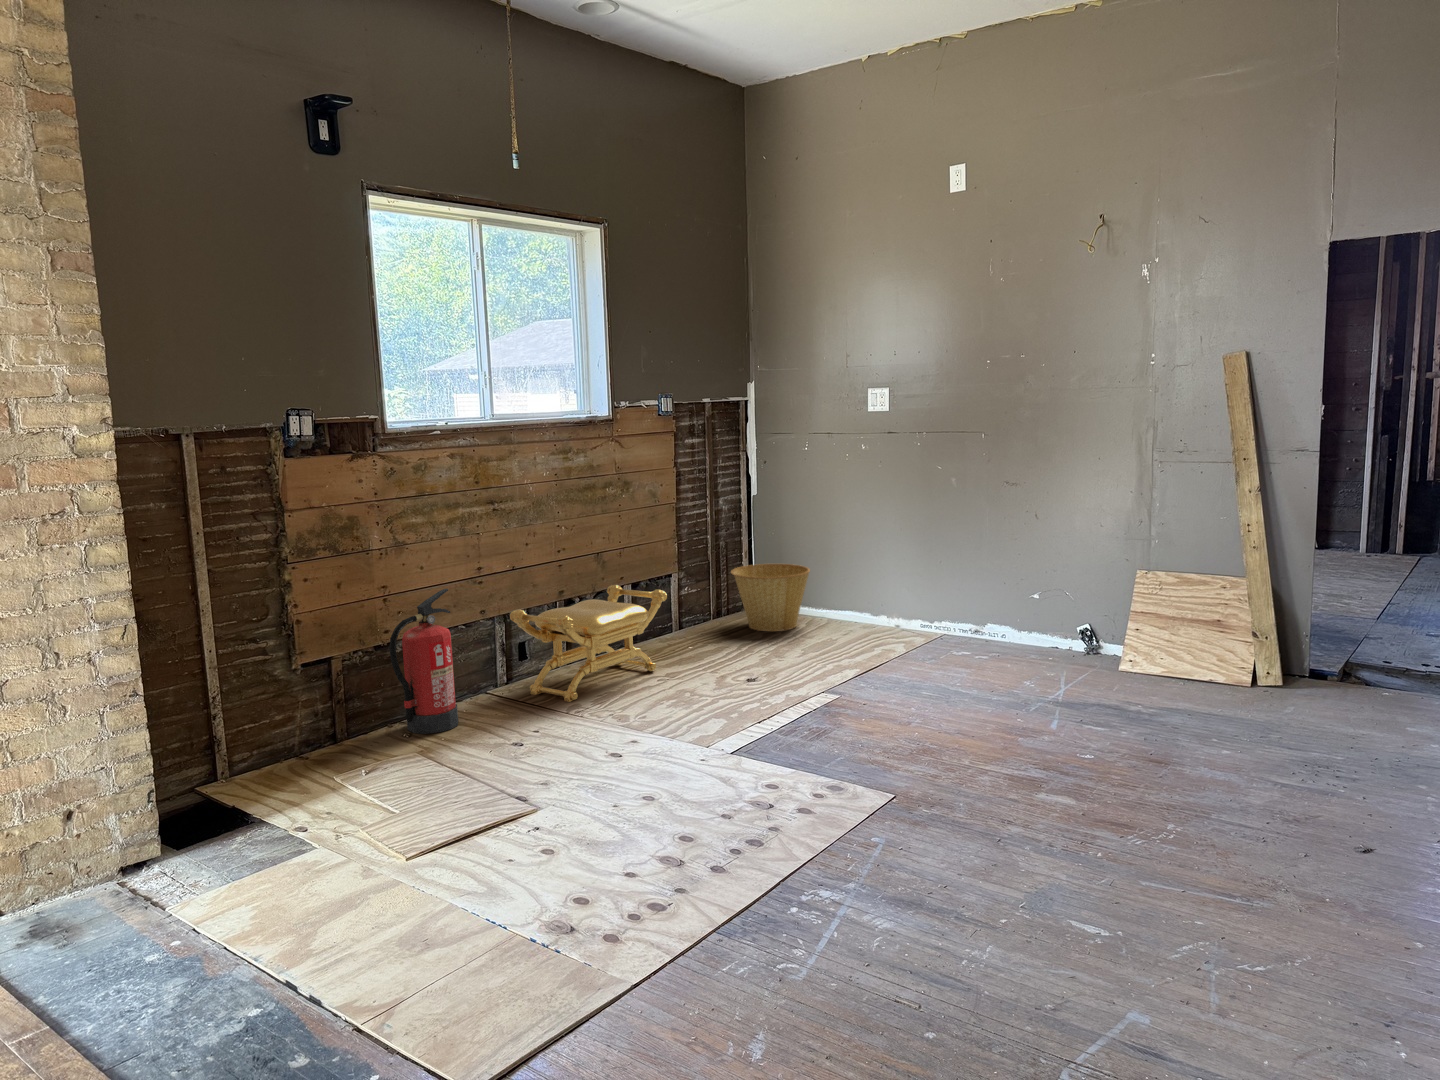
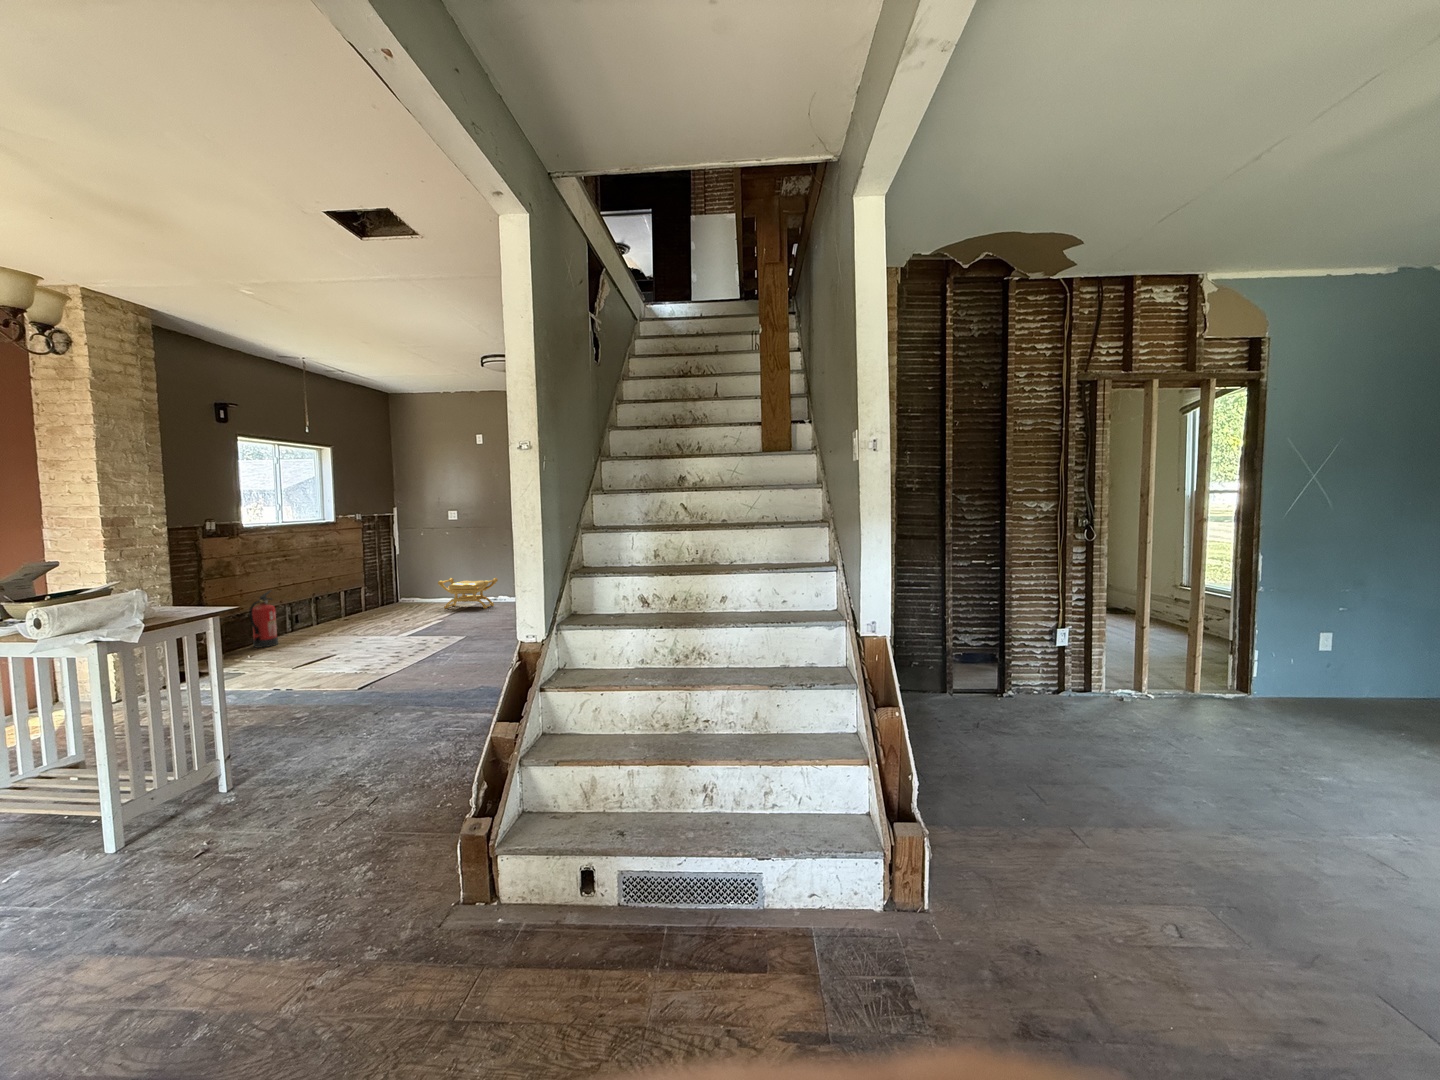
basket: present [731,564,810,631] -> none [388,582,425,610]
stool: present [510,585,667,702] -> present [438,578,498,609]

